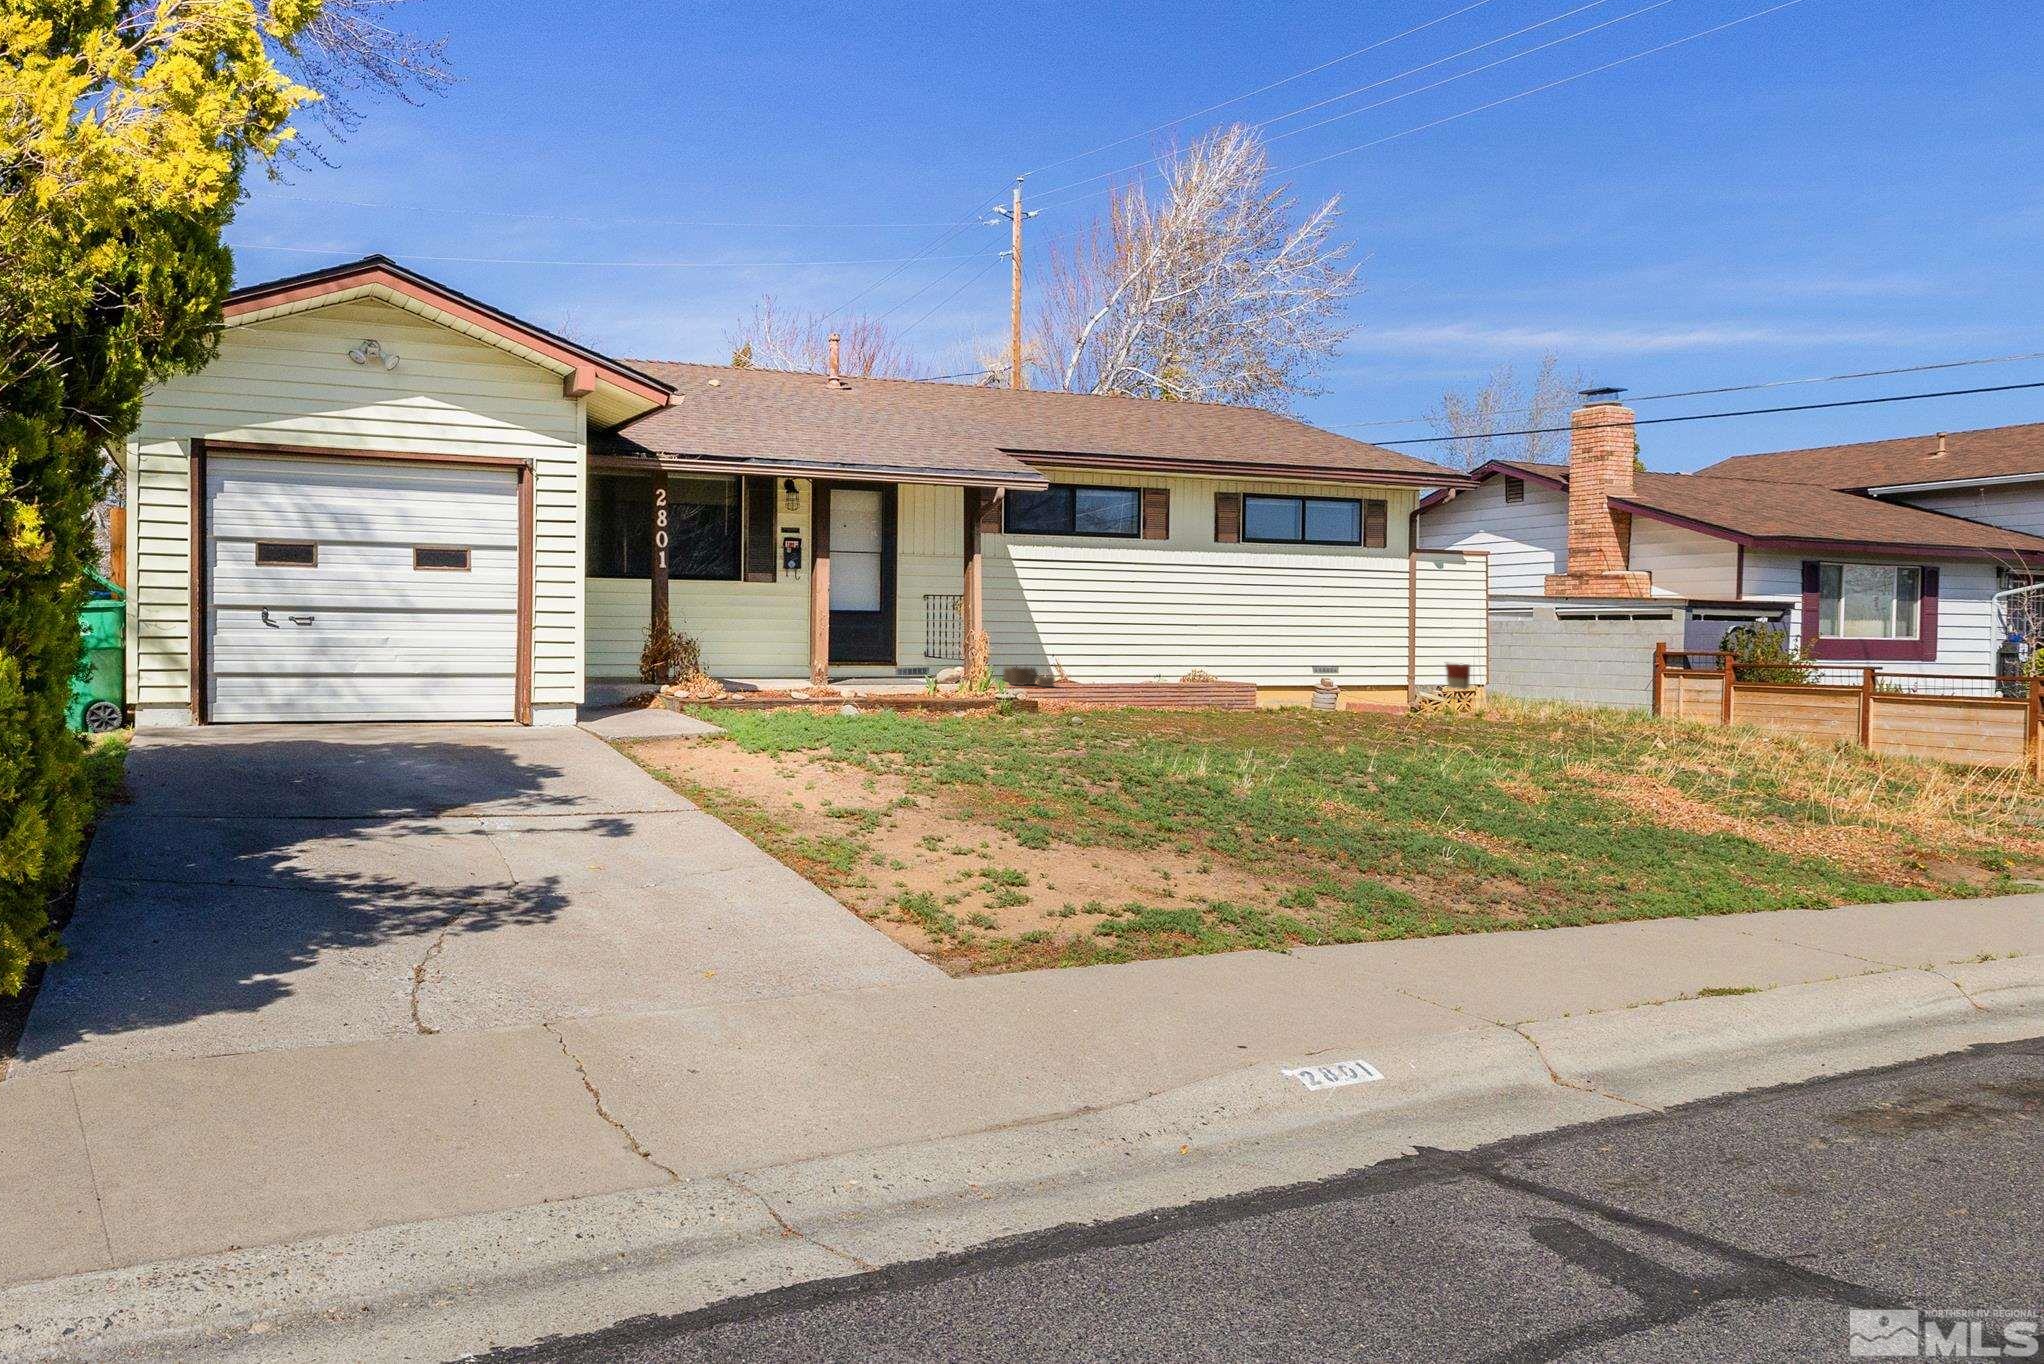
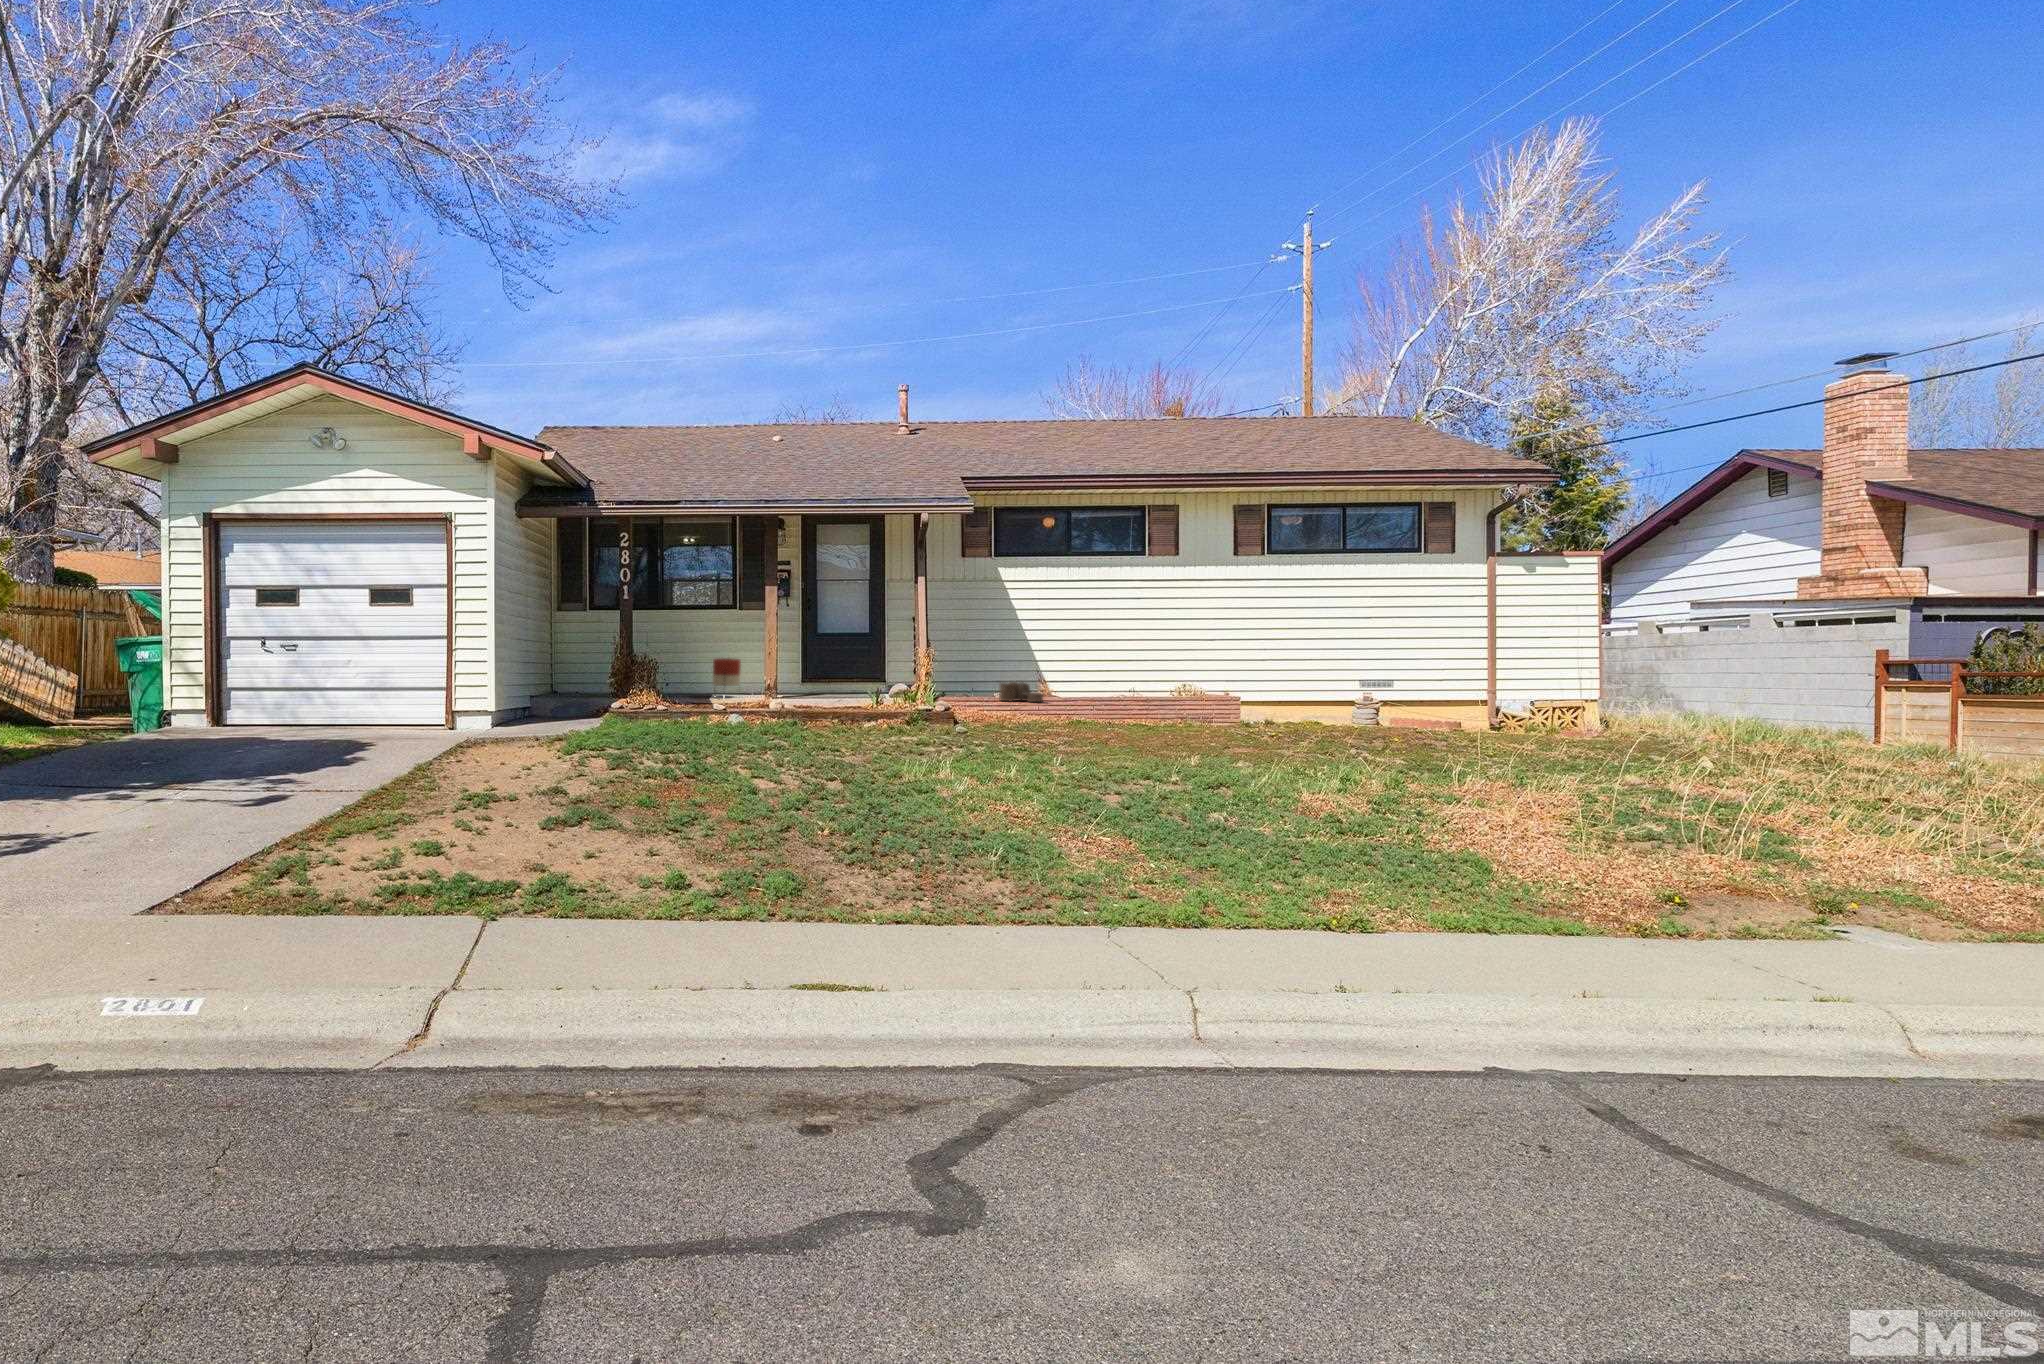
planter: present [1446,664,1470,690] -> present [713,658,741,686]

